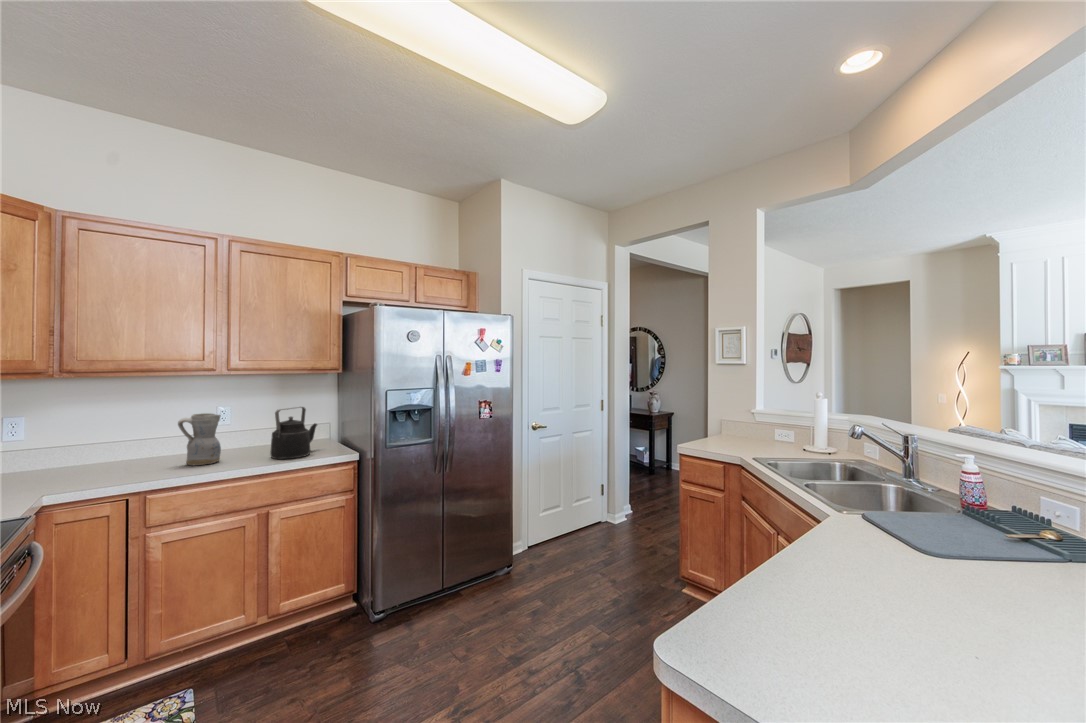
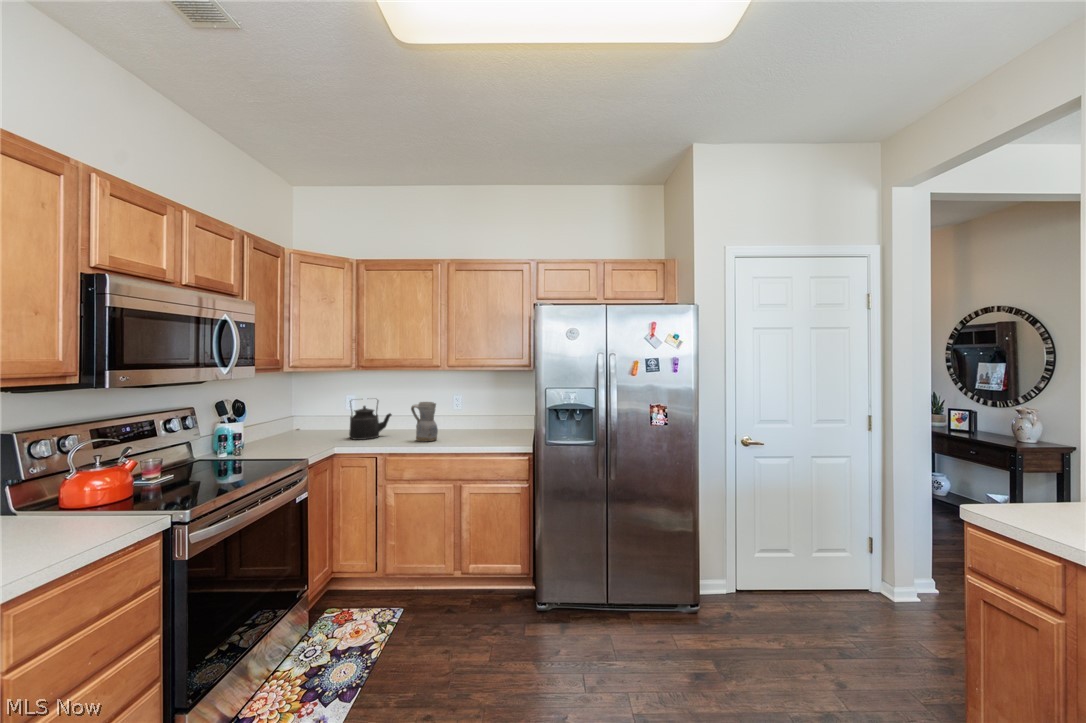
kettle: present [270,407,317,459] -> present [349,400,392,440]

